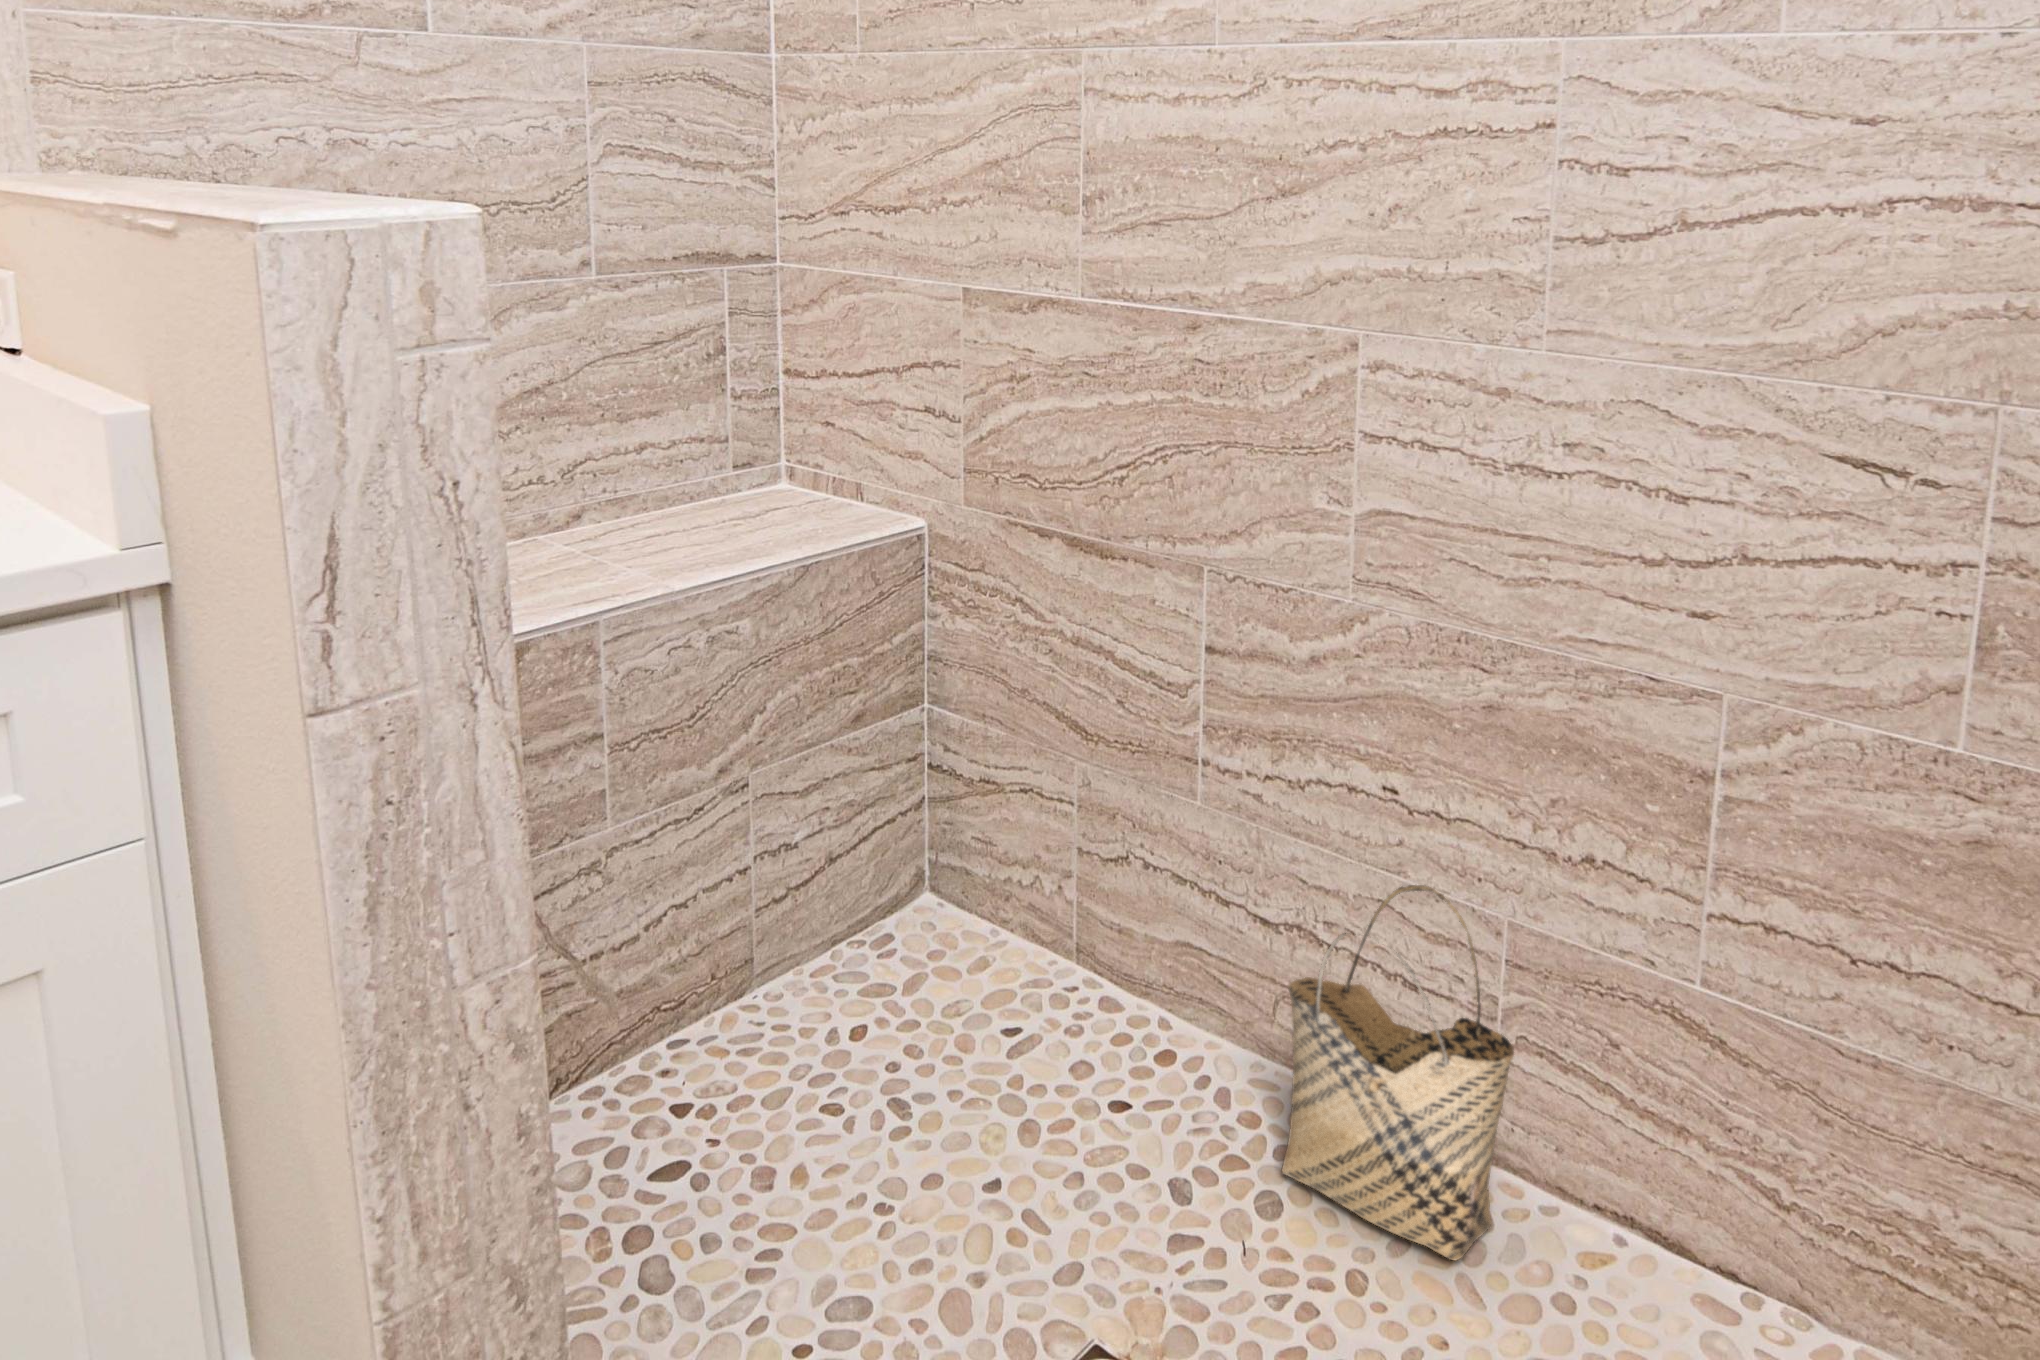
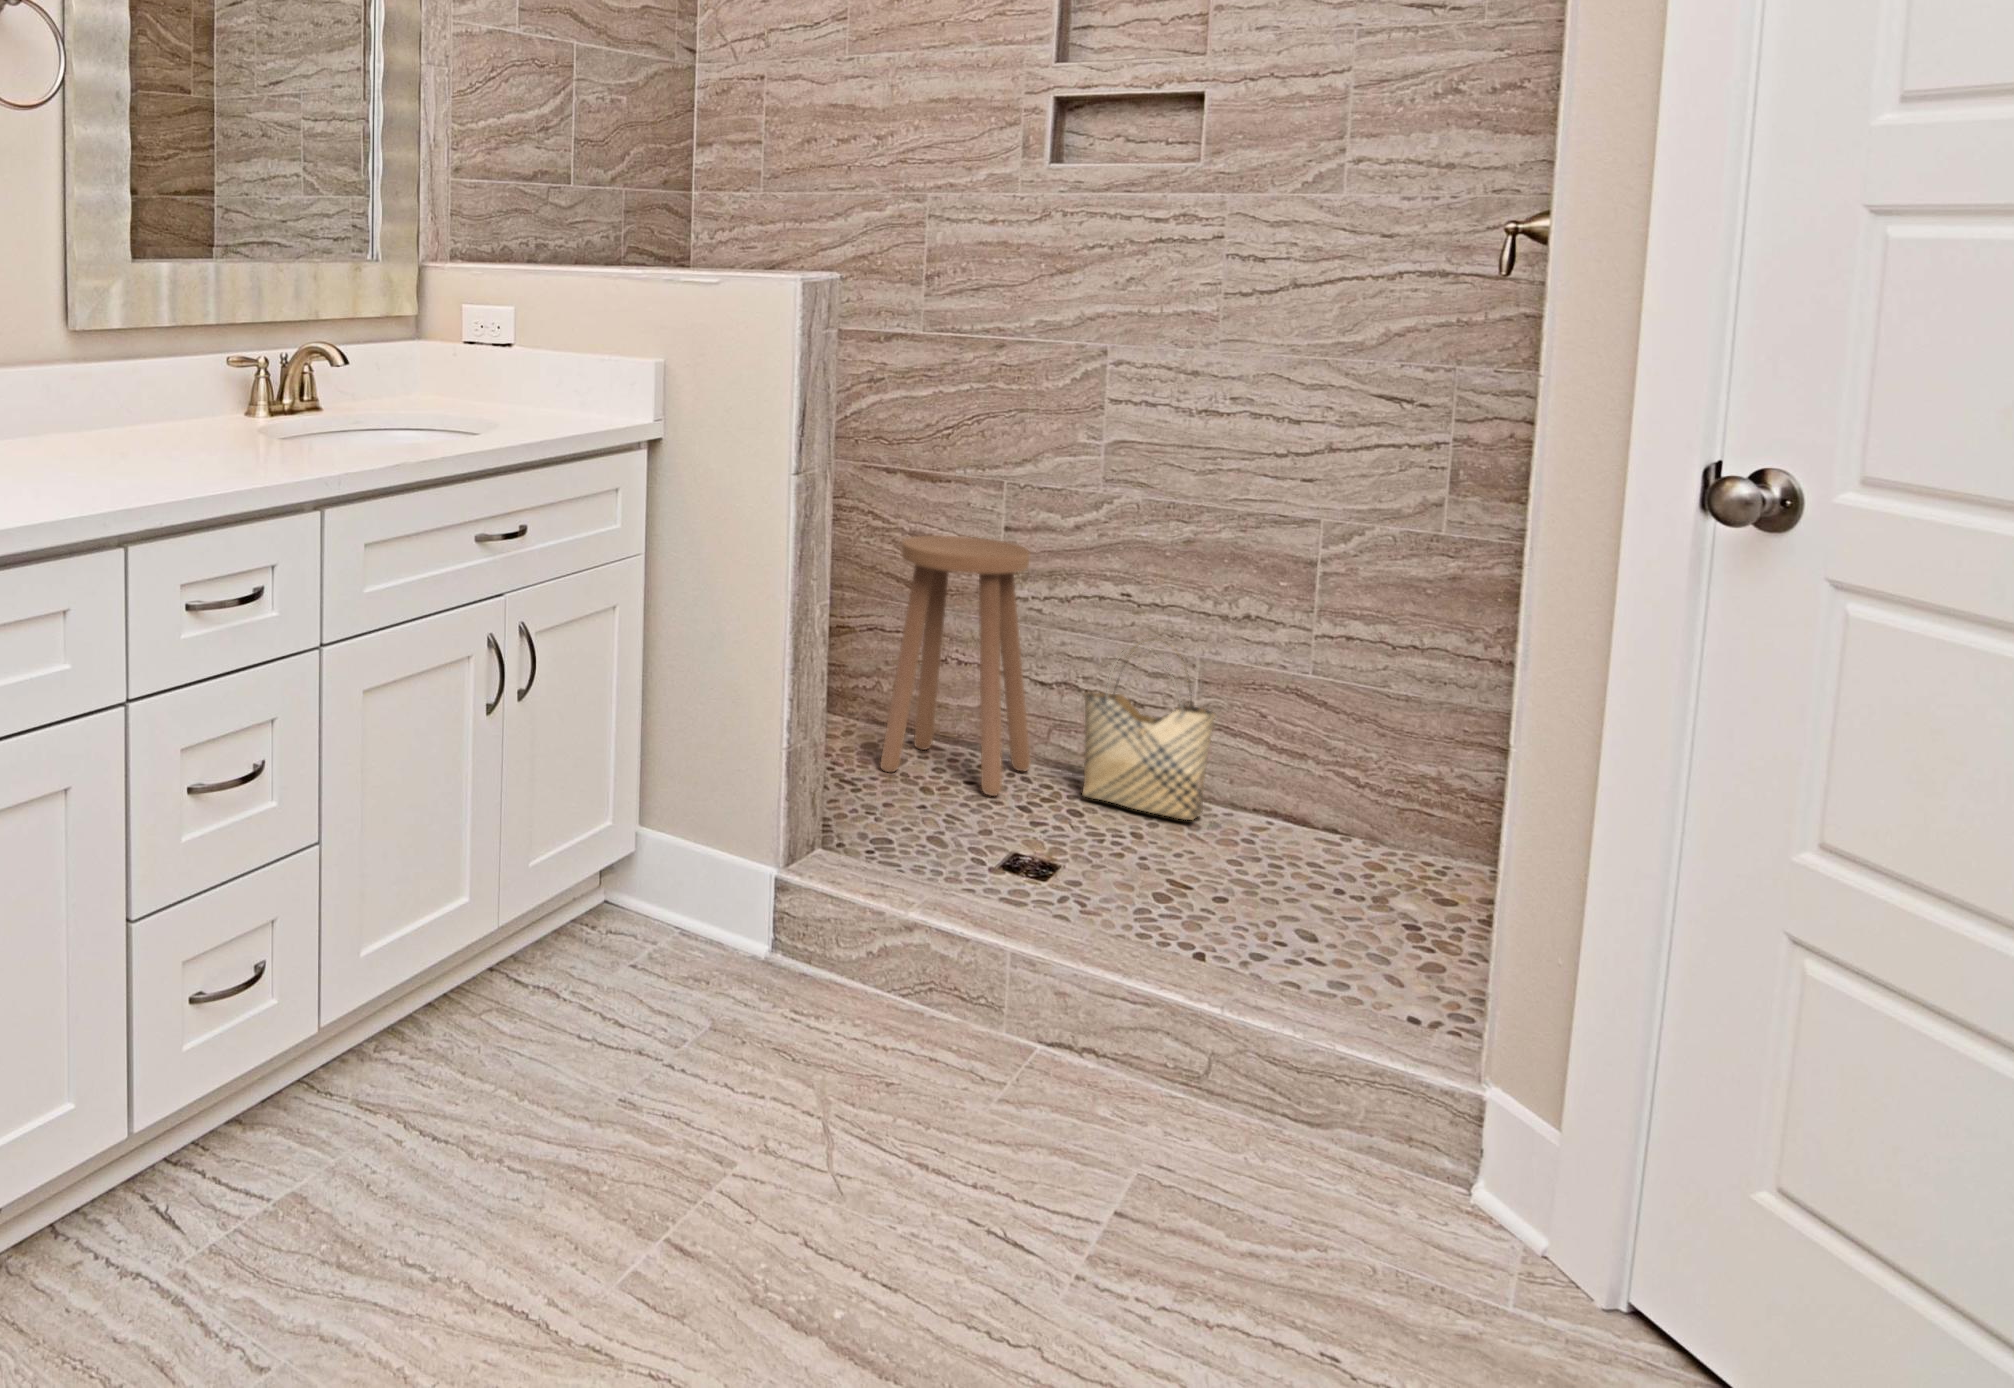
stool: none [957,664,1231,1176] -> present [880,536,1030,796]

